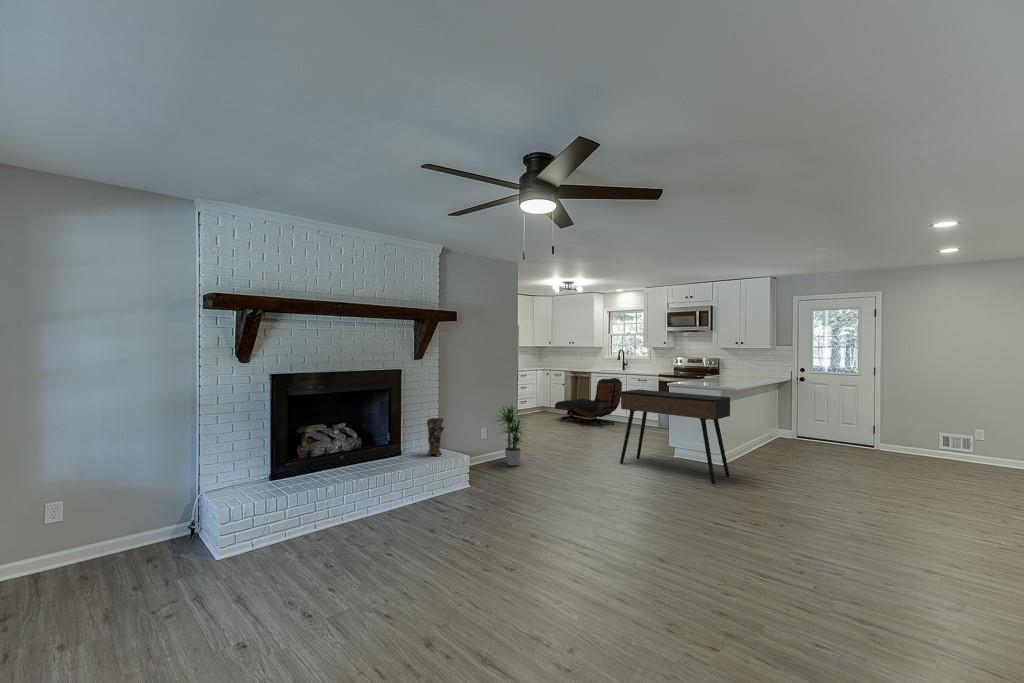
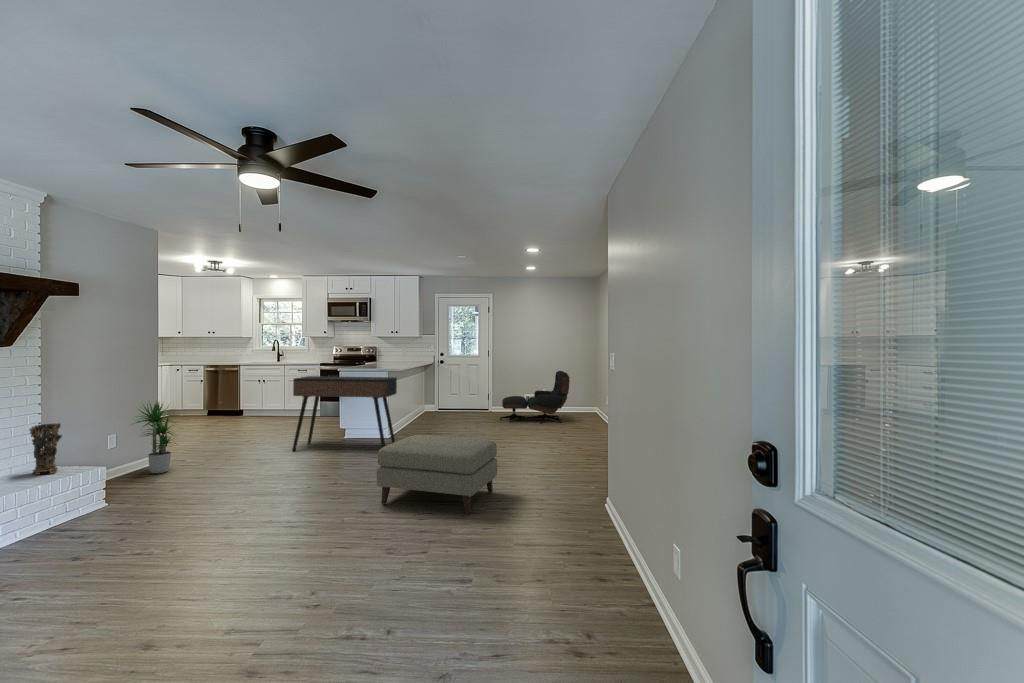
lounge chair: present [555,378,622,427] -> present [500,371,570,423]
ottoman: none [683,473,857,598] -> present [377,435,497,514]

